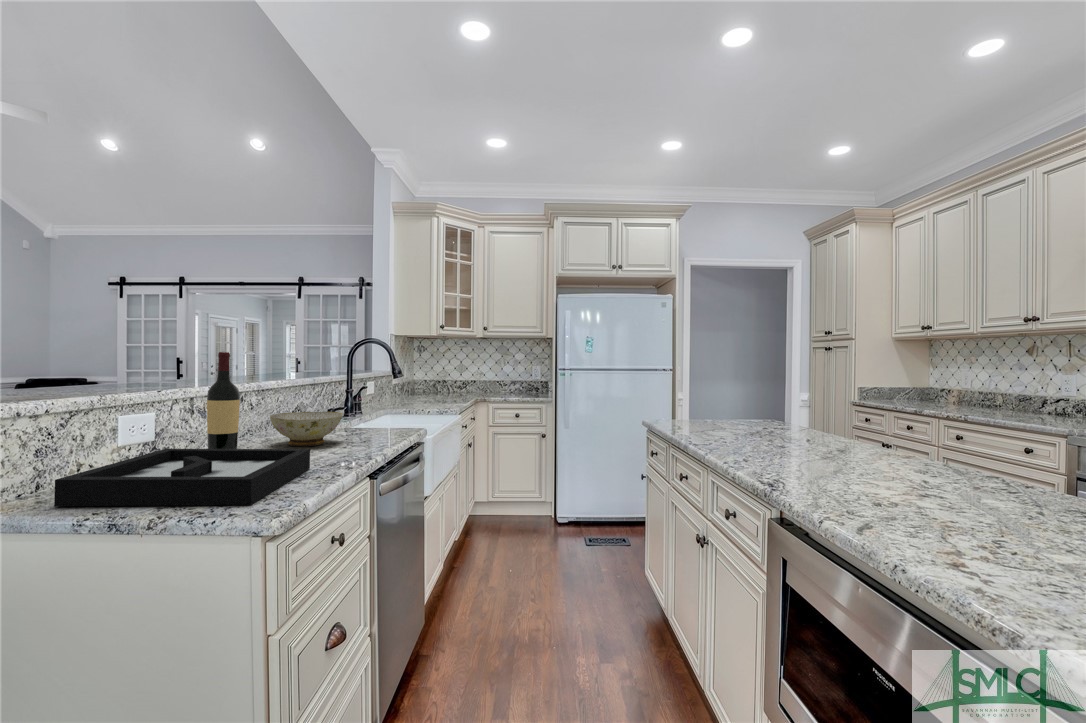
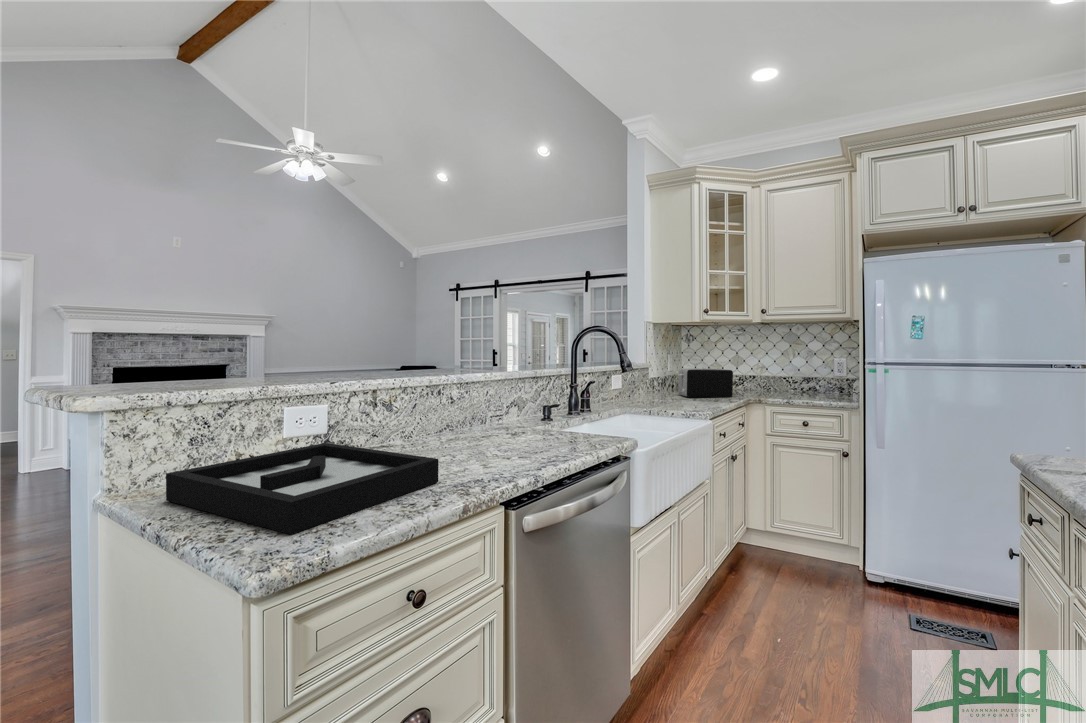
wine bottle: present [207,352,240,449] -> none [377,343,407,456]
toaster: none [417,376,464,401] -> present [678,369,733,397]
ceramic bowl: present [270,411,342,446] -> none [452,408,527,448]

